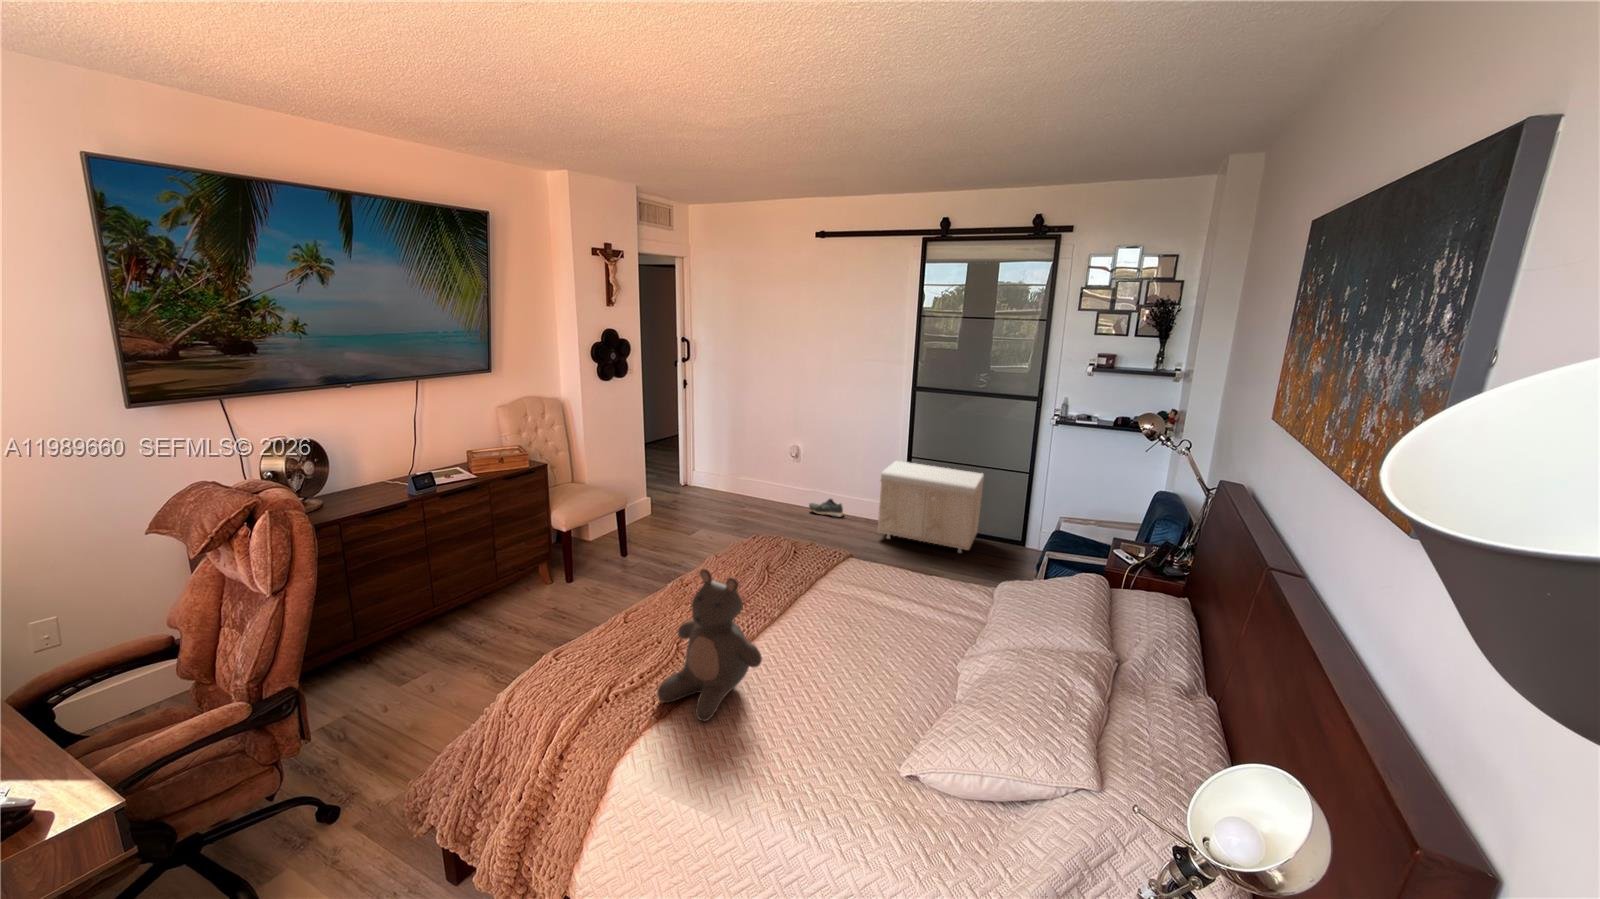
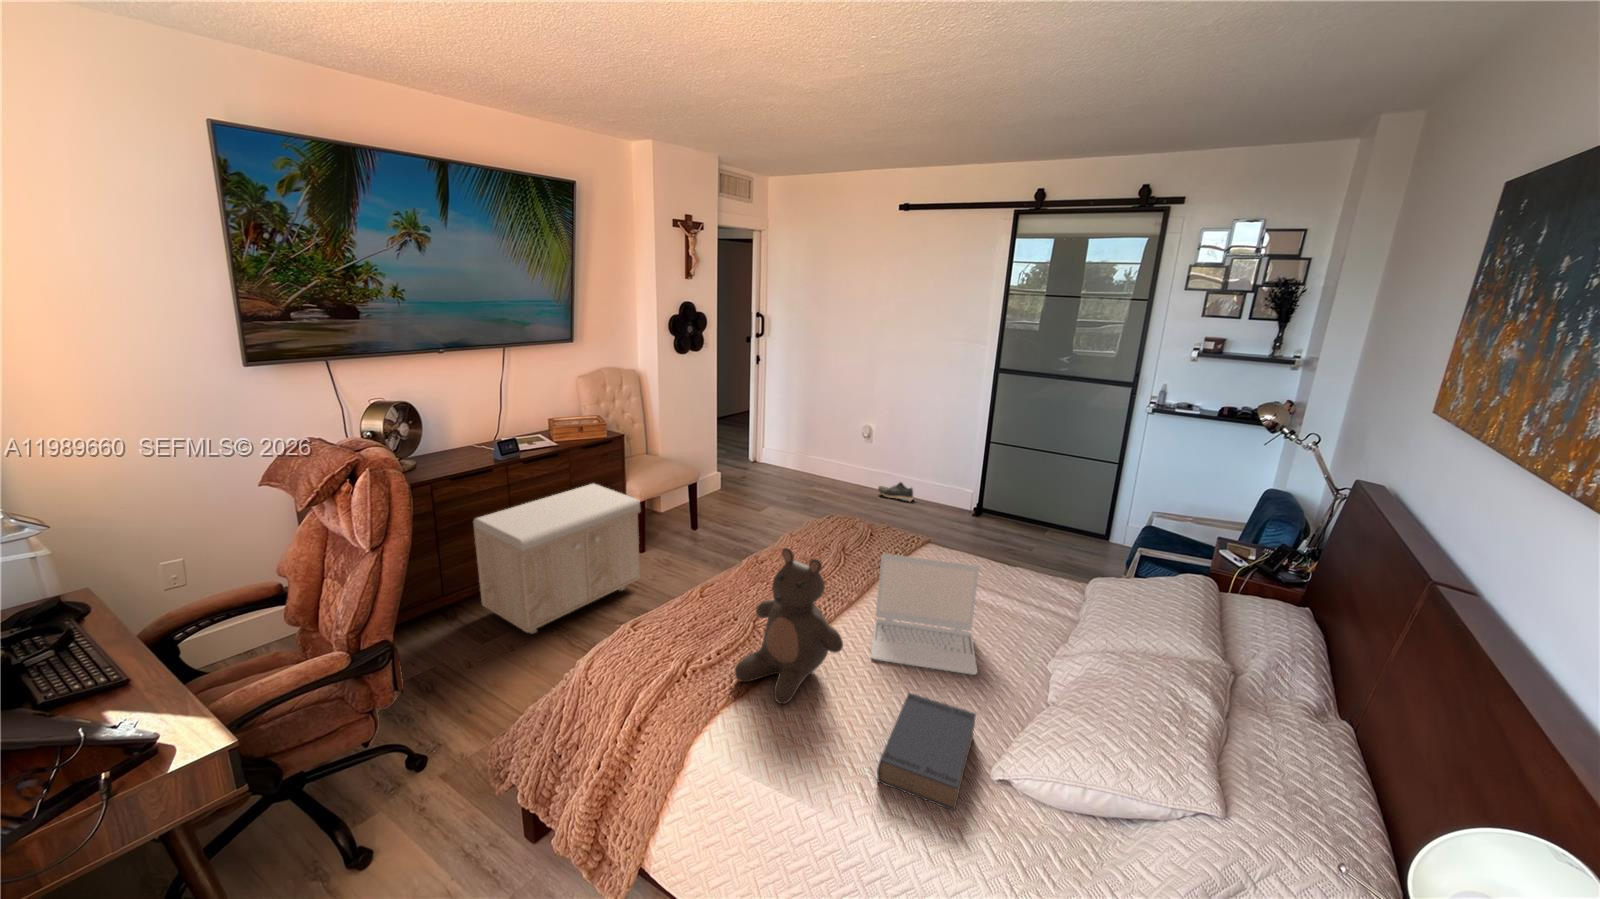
storage bench: present [878,461,984,553] -> present [473,484,641,633]
laptop: none [792,569,892,680] -> present [871,554,979,675]
book: none [793,700,887,809] -> present [877,693,976,811]

